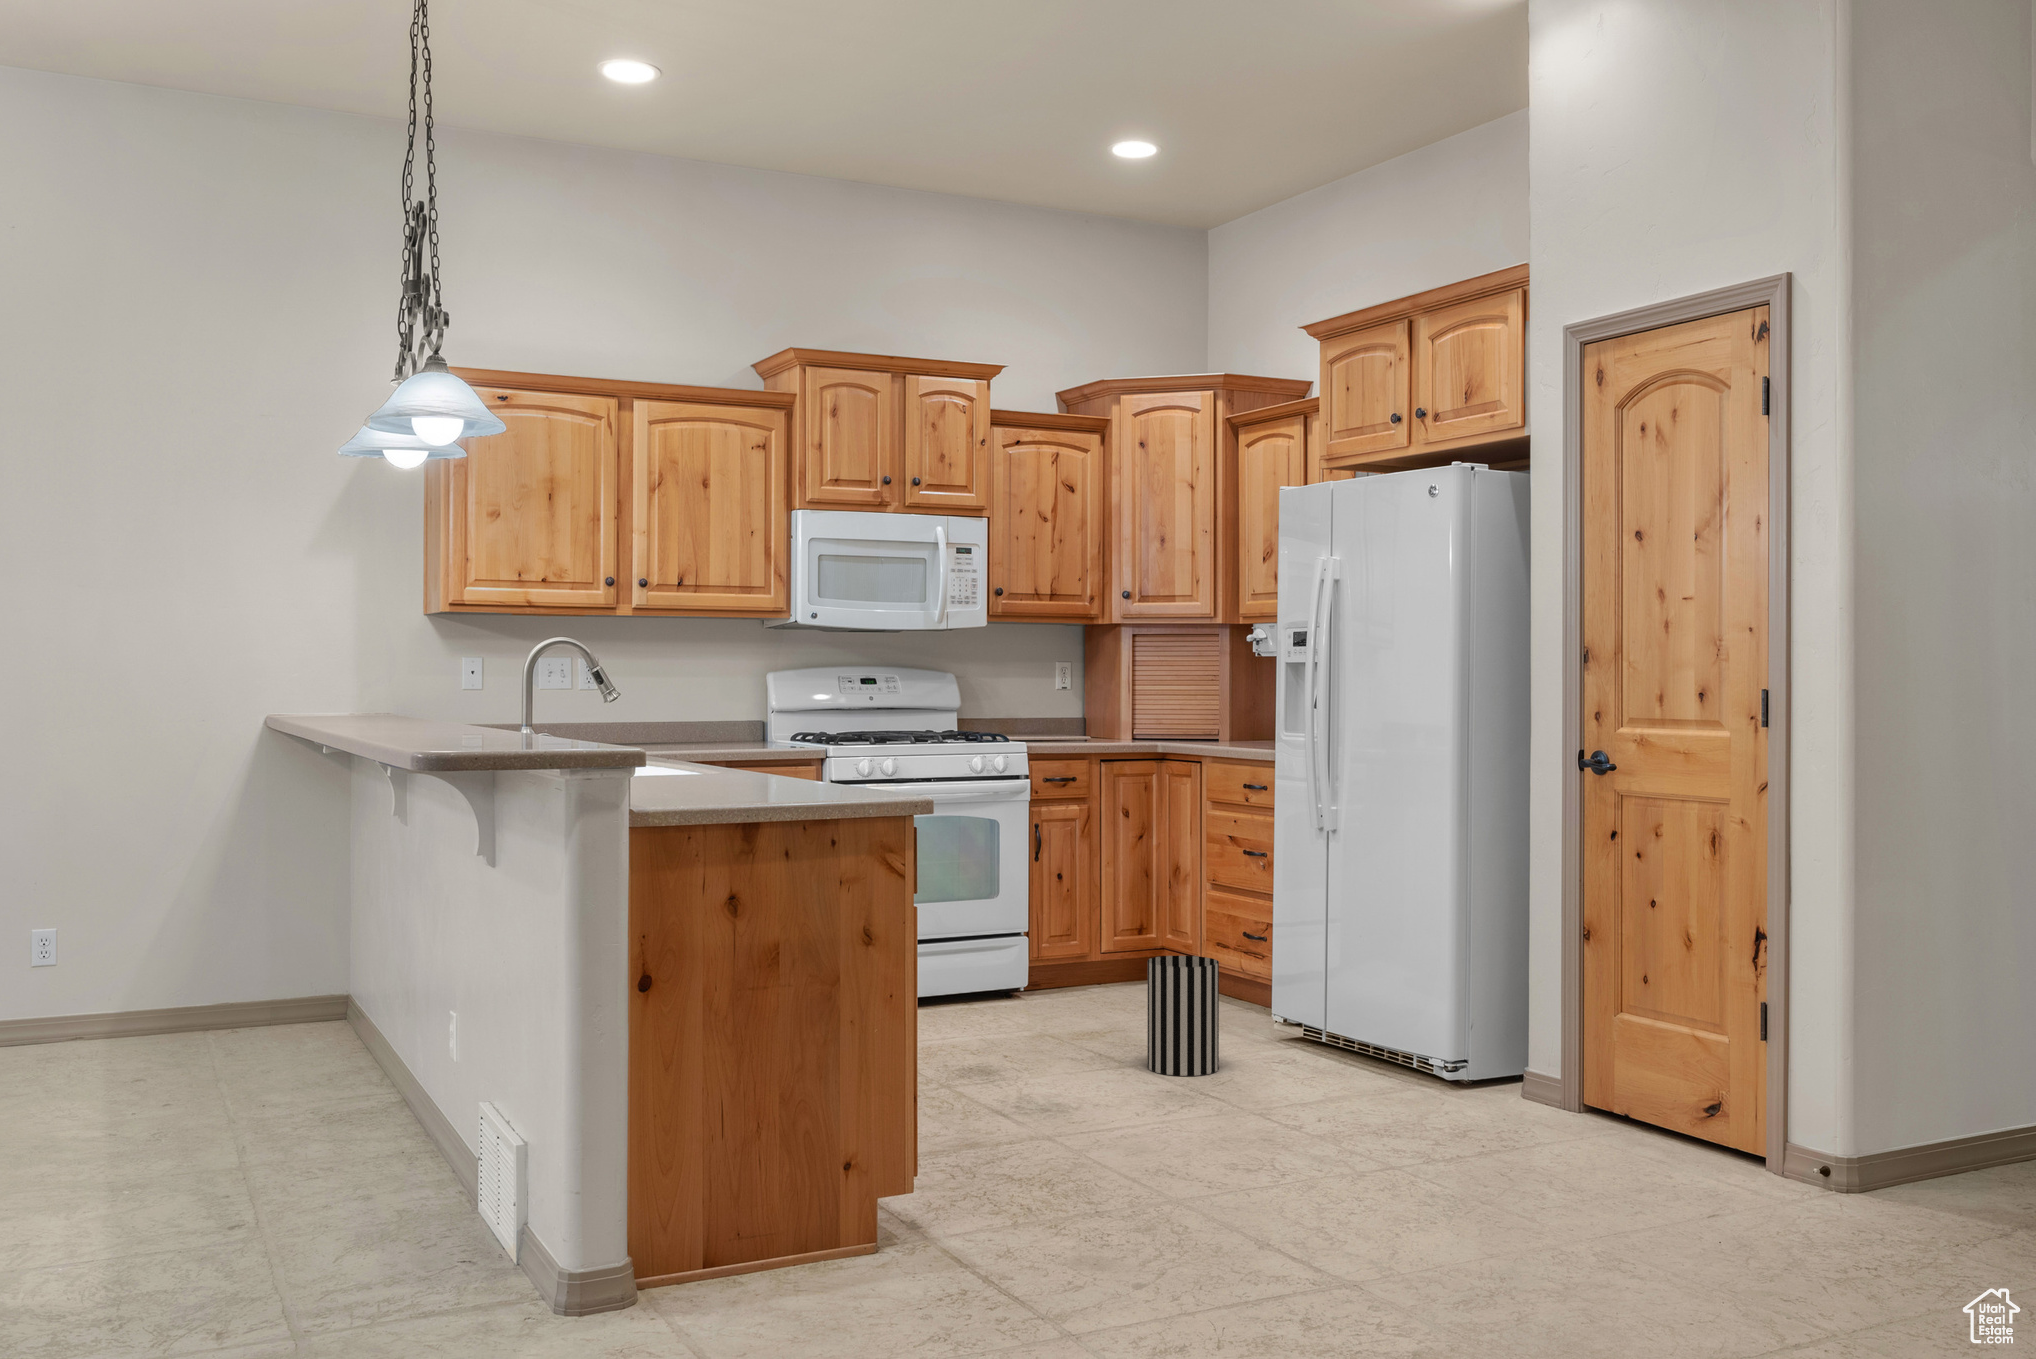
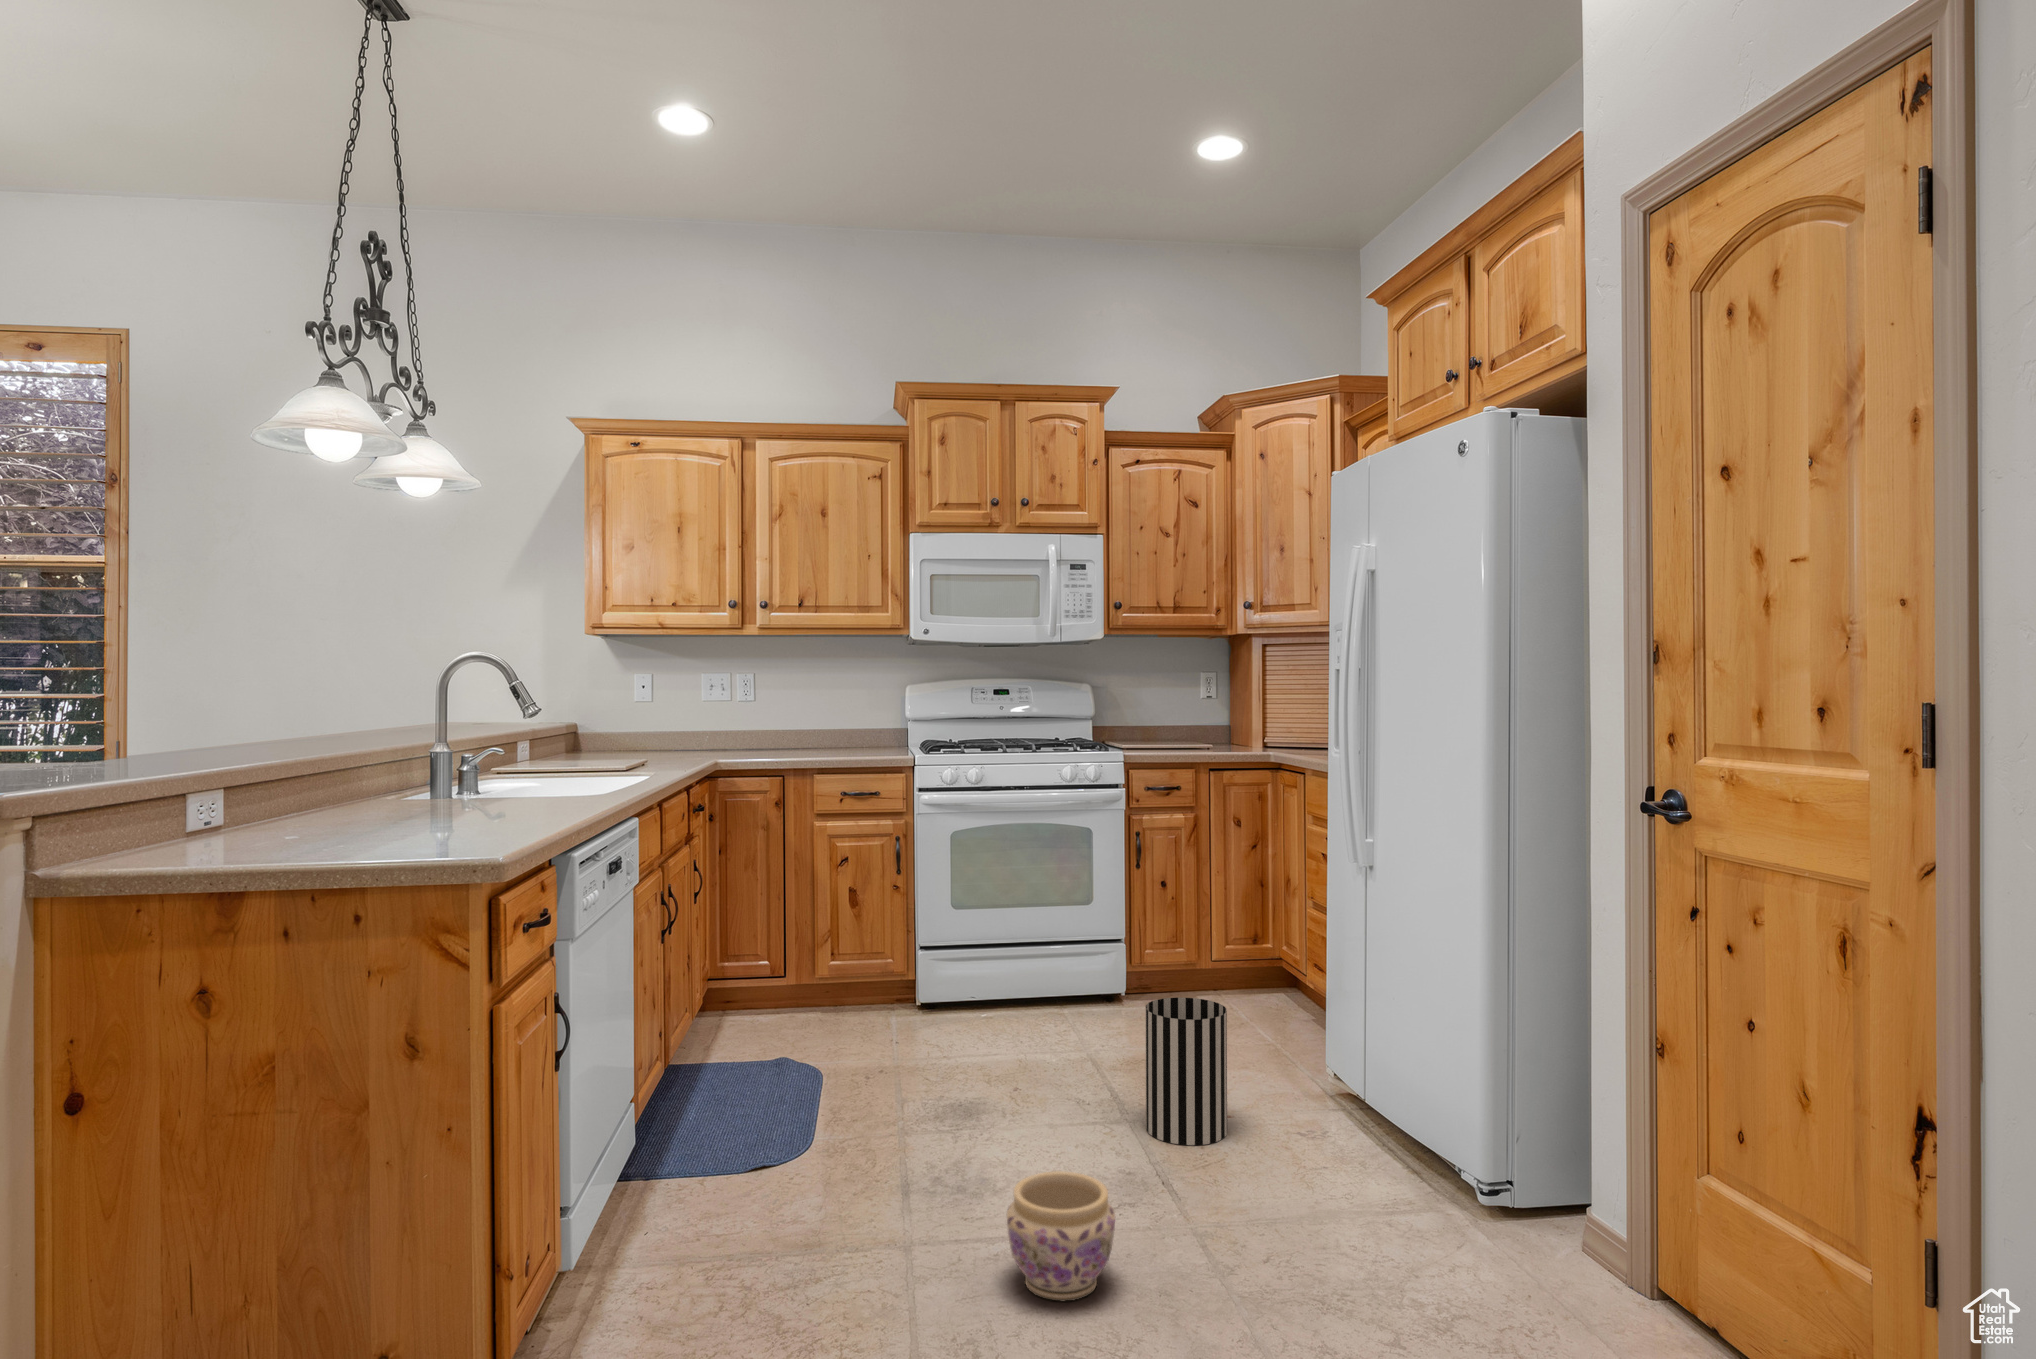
planter: none [1148,1066,1234,1154] -> present [1007,1171,1115,1301]

